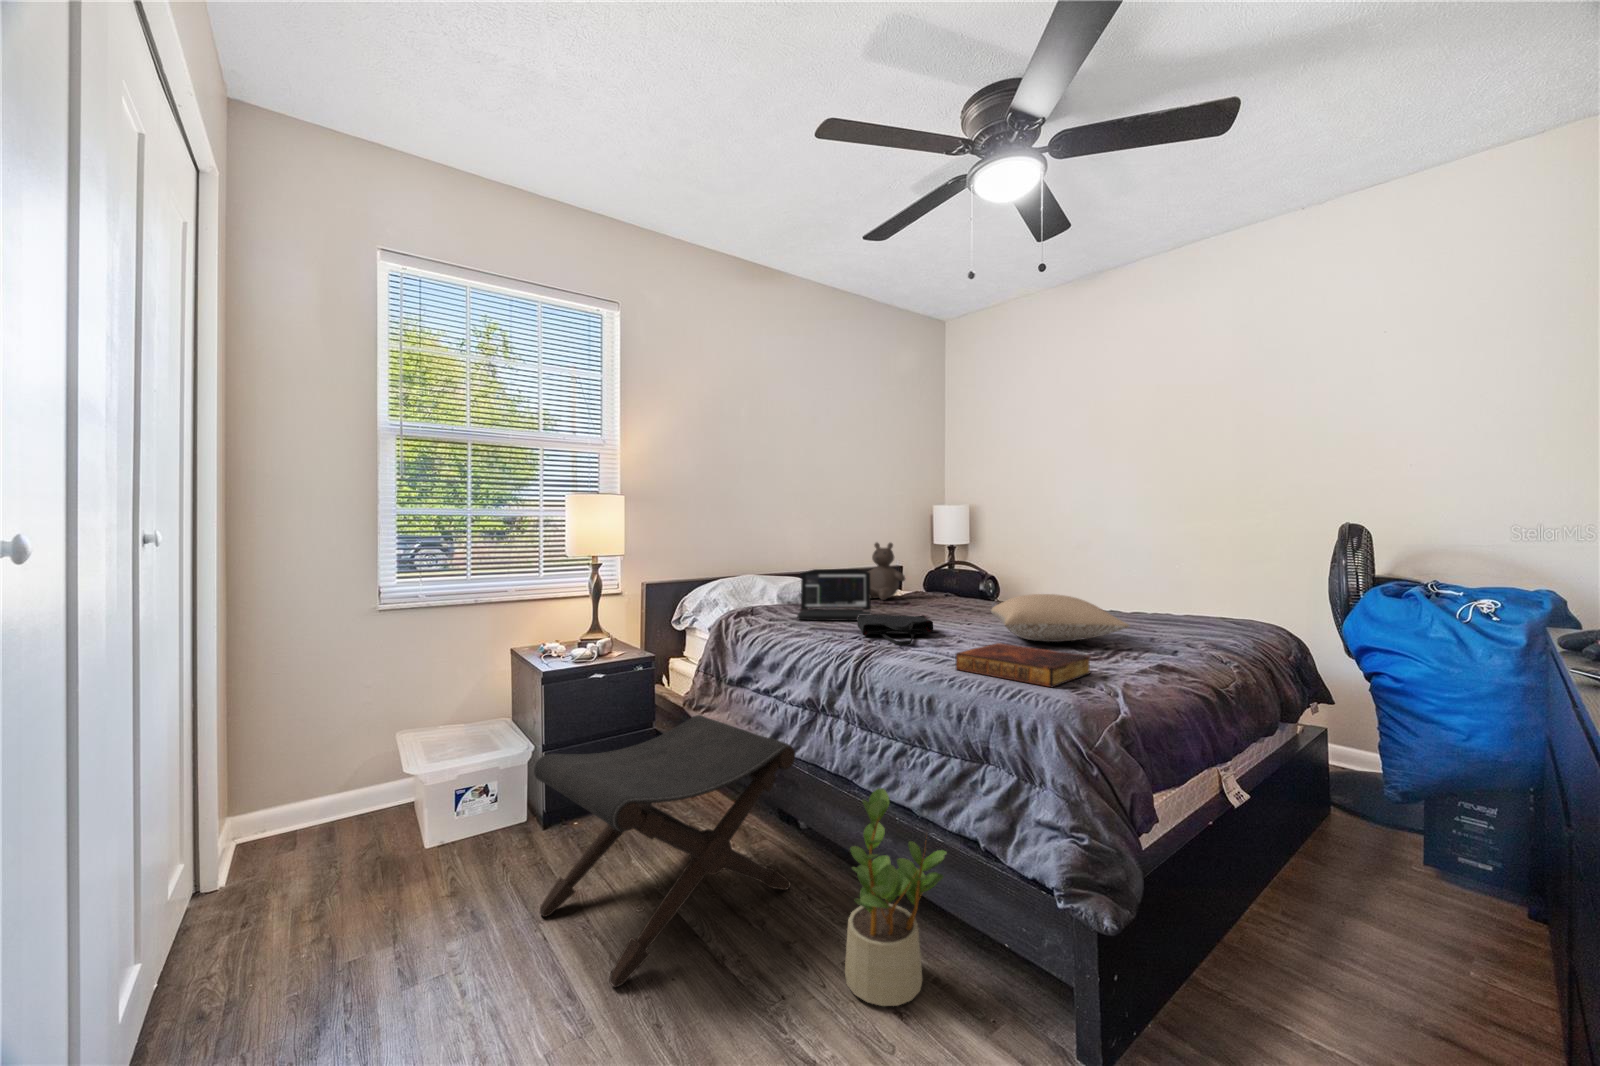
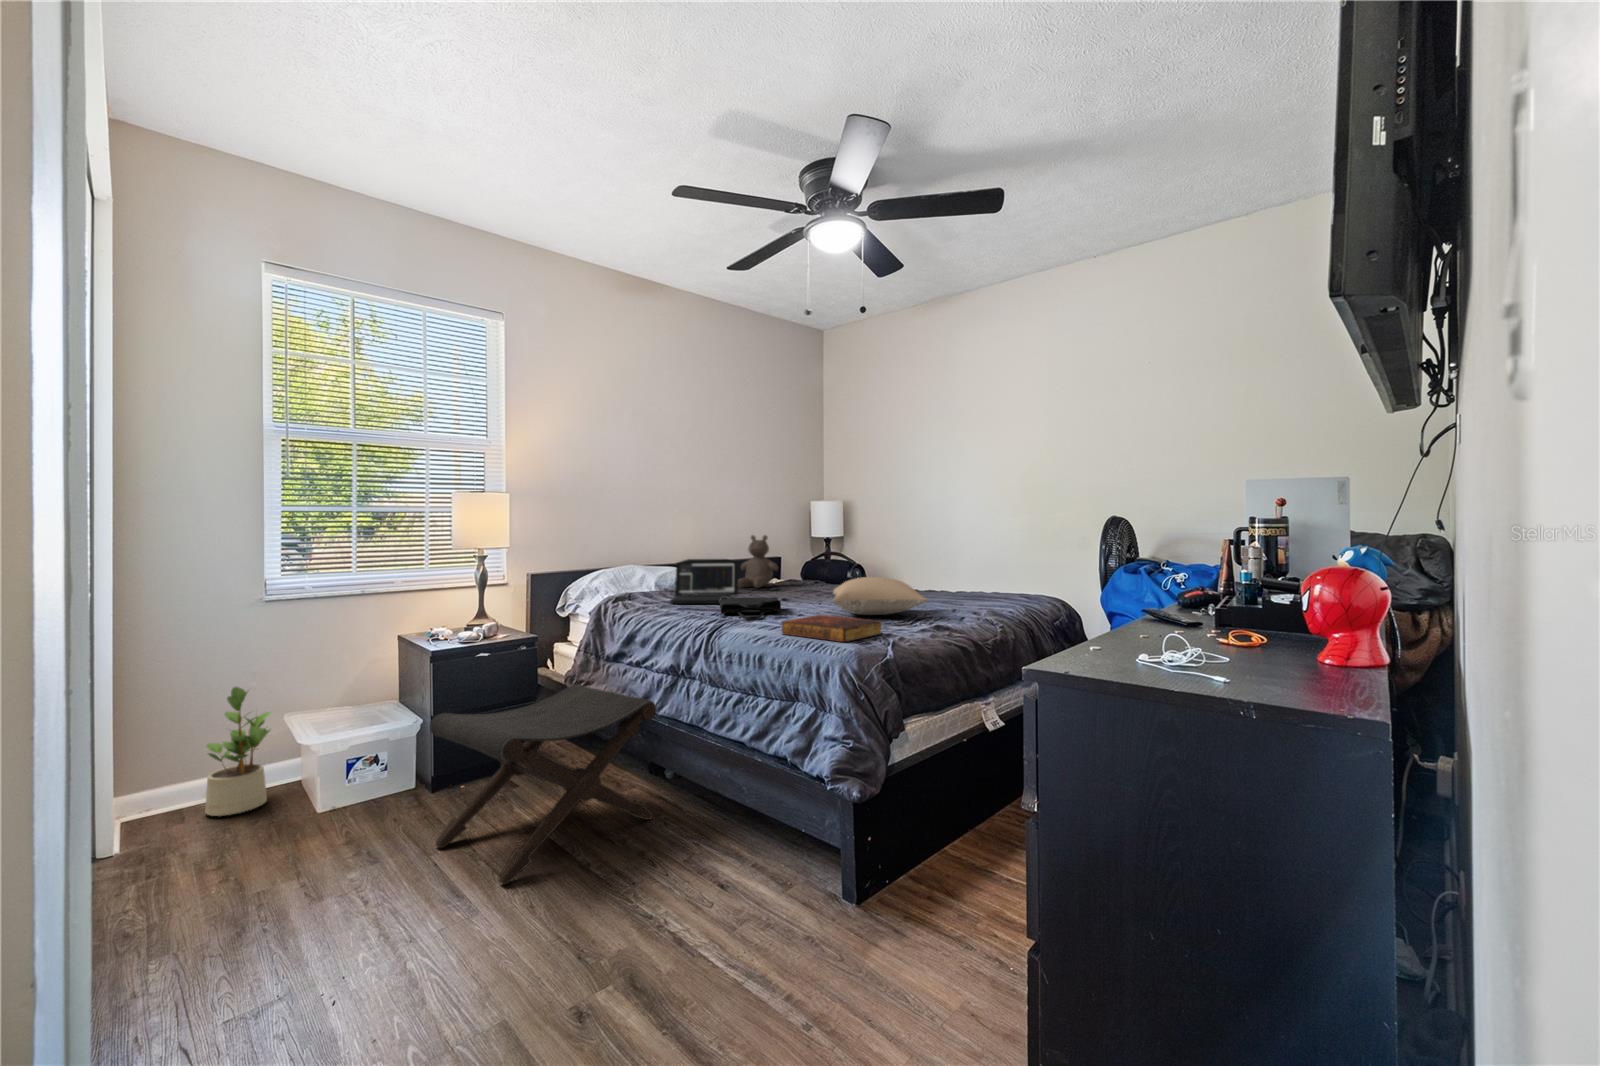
potted plant: present [845,788,947,1006] -> present [205,687,271,816]

